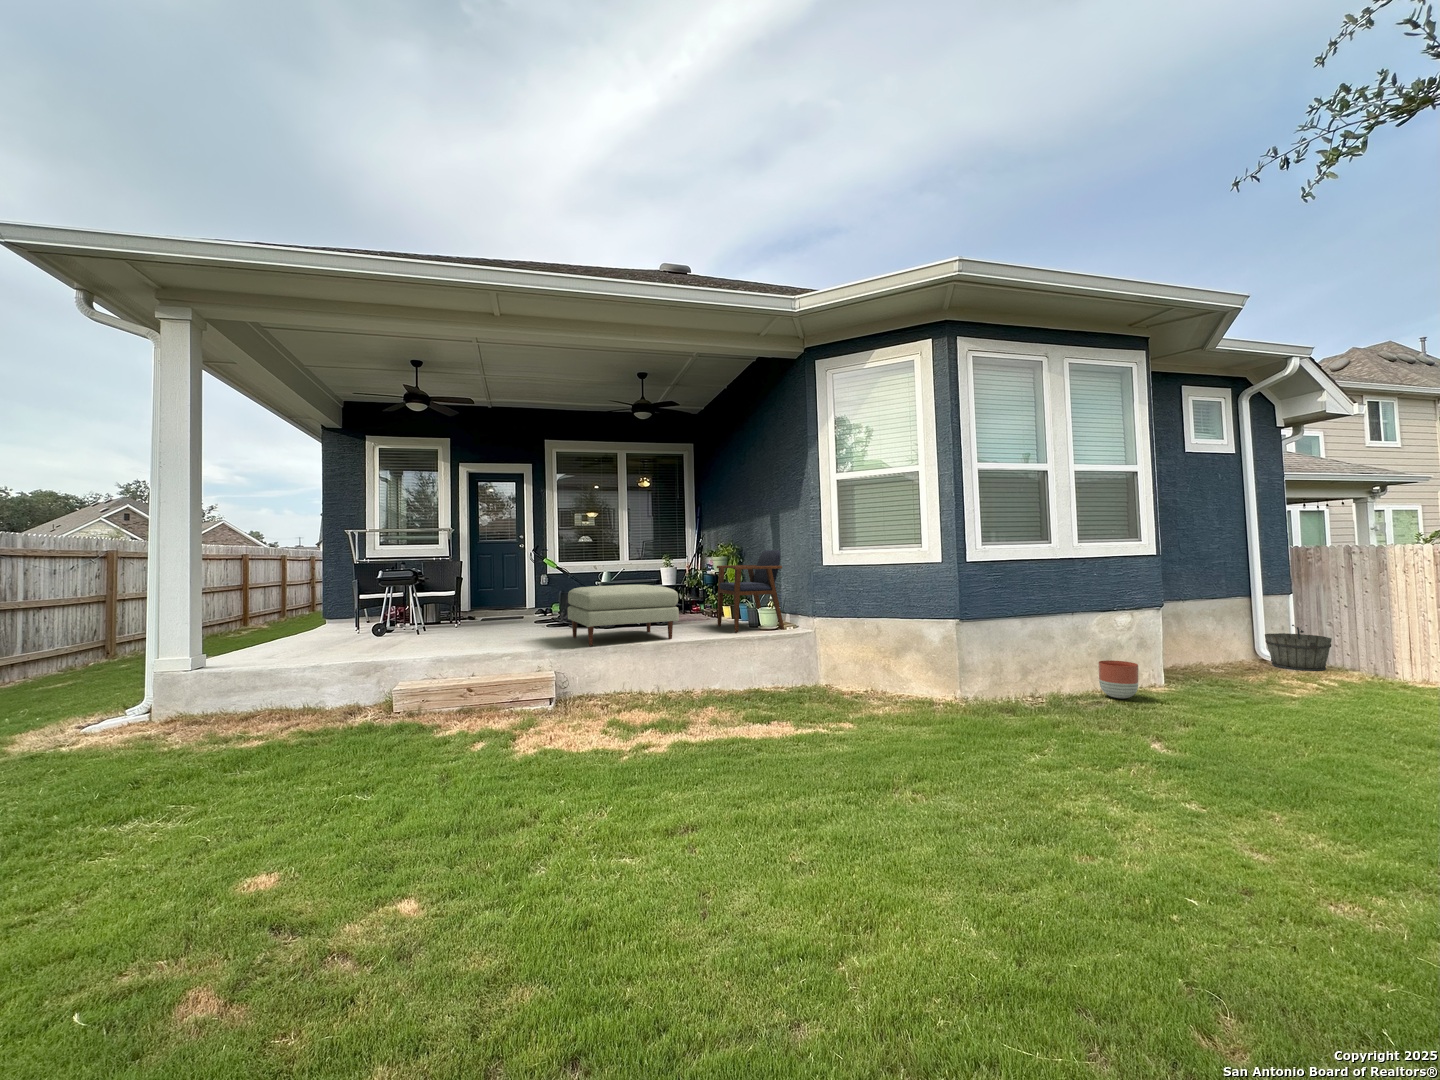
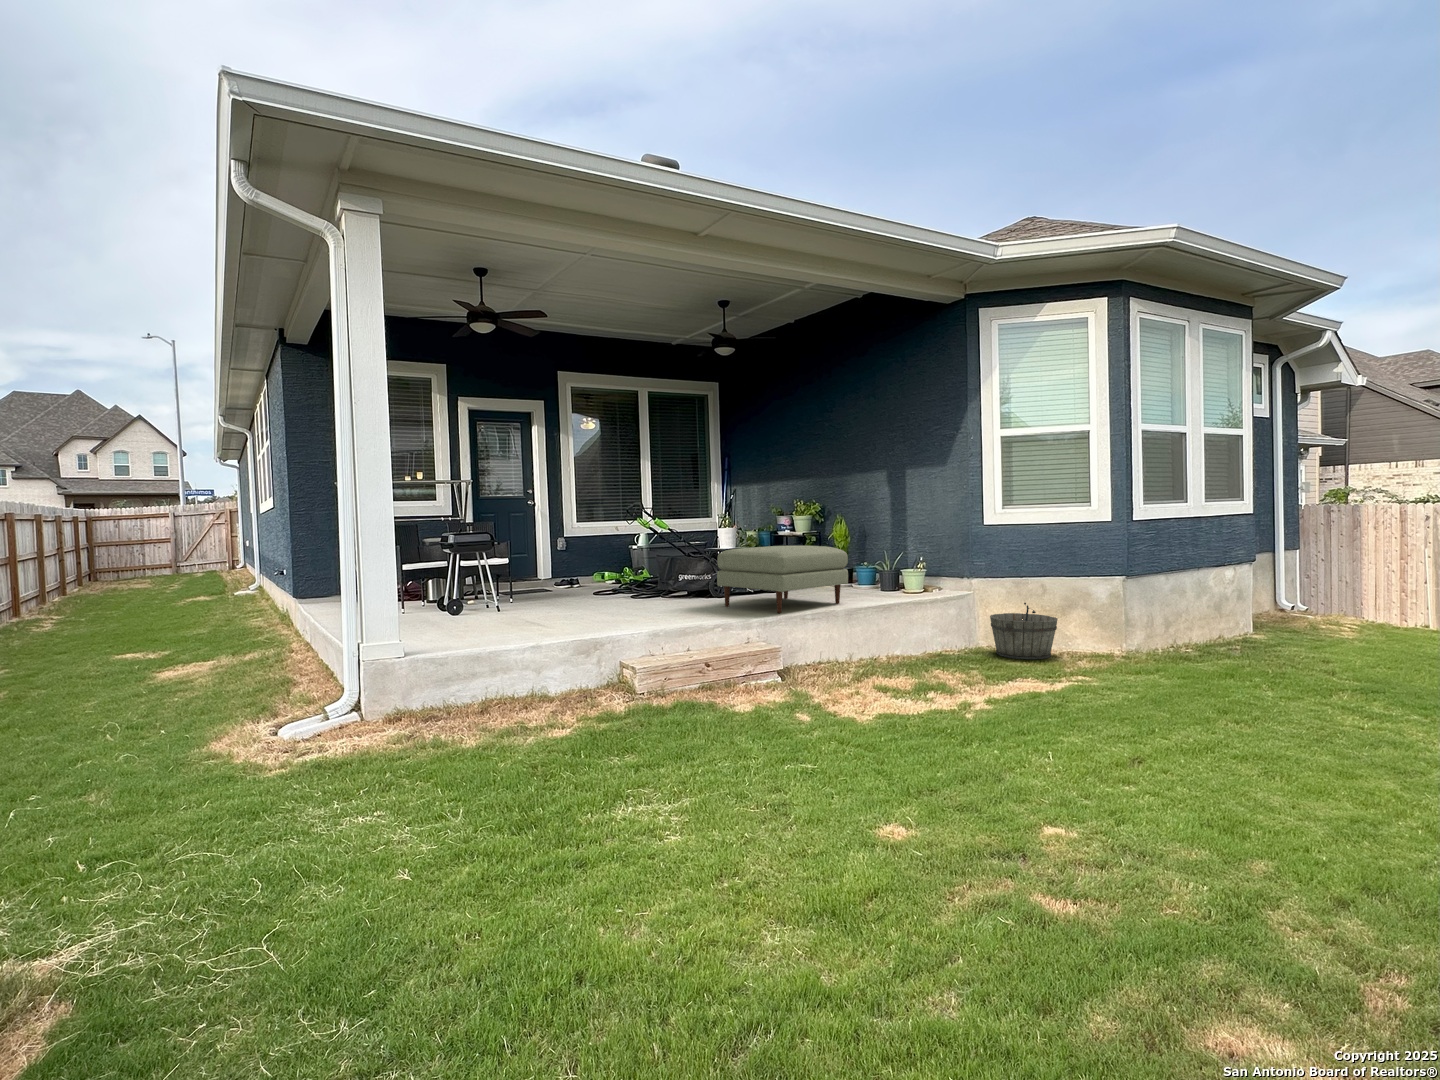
armchair: present [717,550,784,632] -> none [842,508,924,595]
wooden bucket: present [1265,625,1332,671] -> present [990,603,1058,659]
planter: present [1099,660,1138,698] -> none [1215,609,1252,642]

